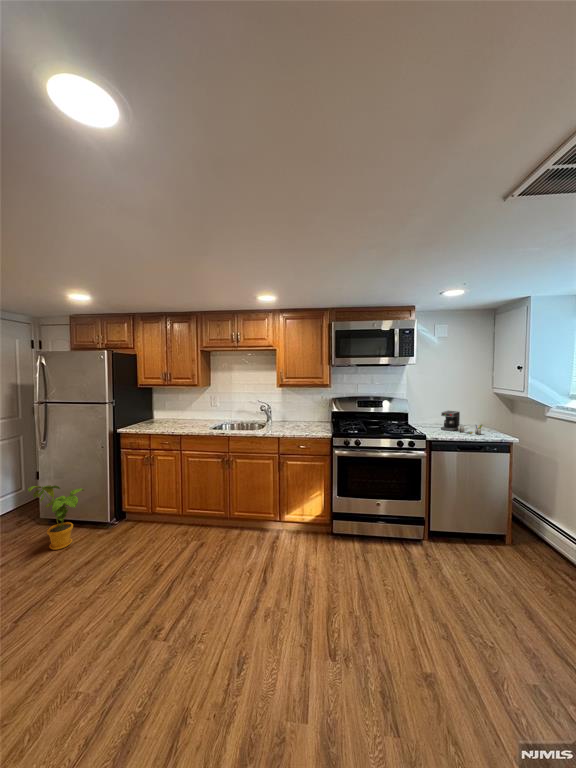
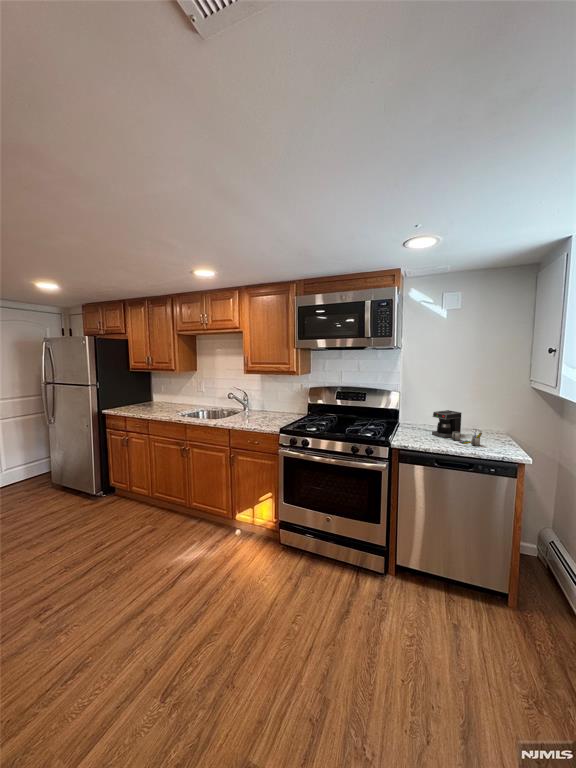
house plant: present [28,485,84,550] -> none [19,456,76,513]

